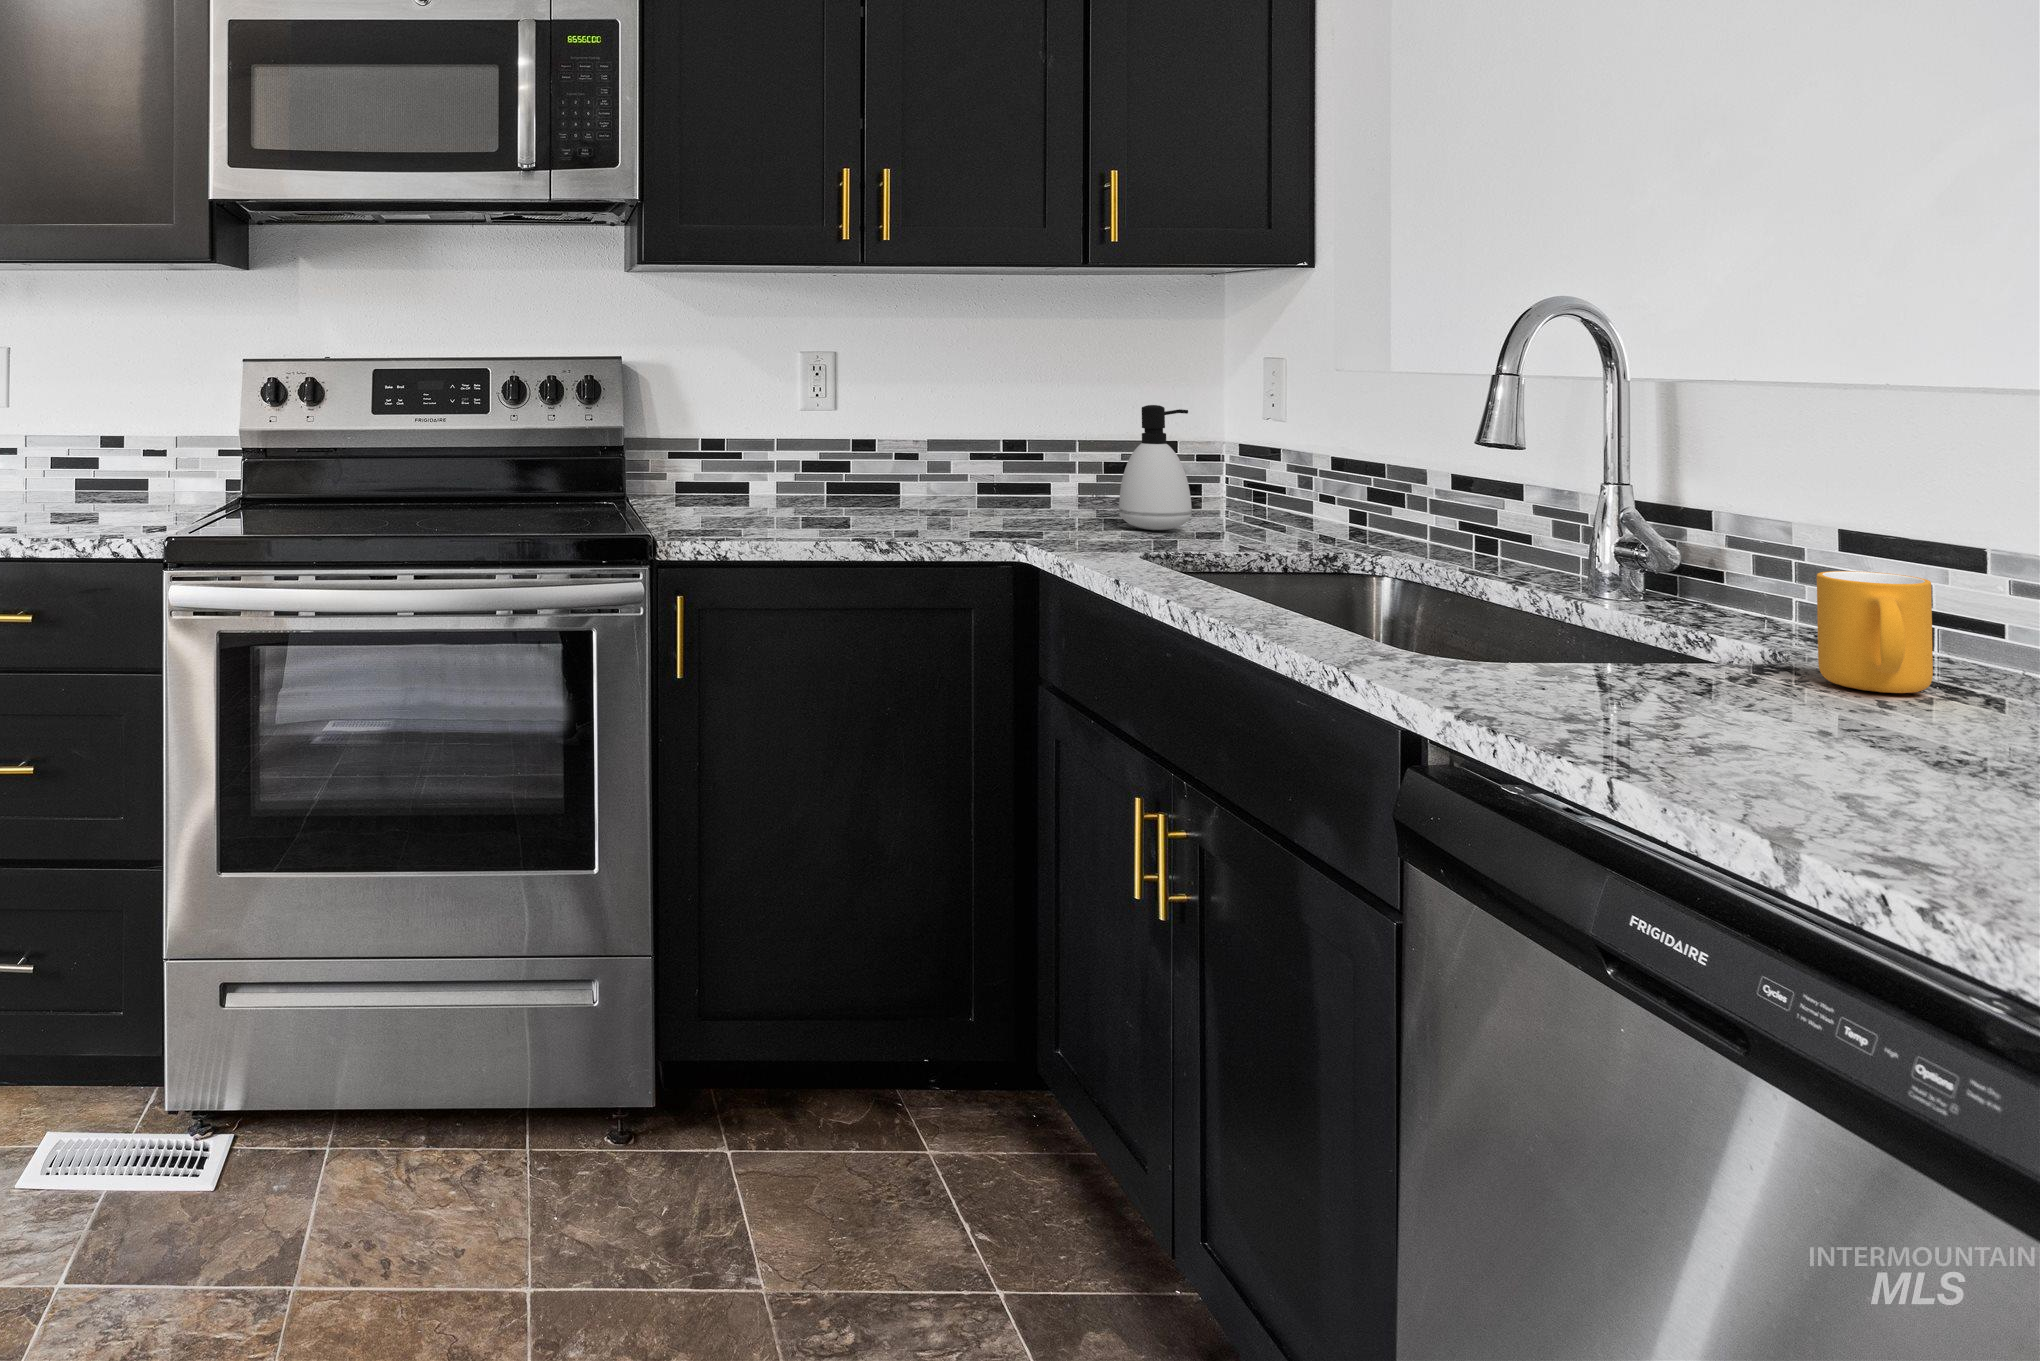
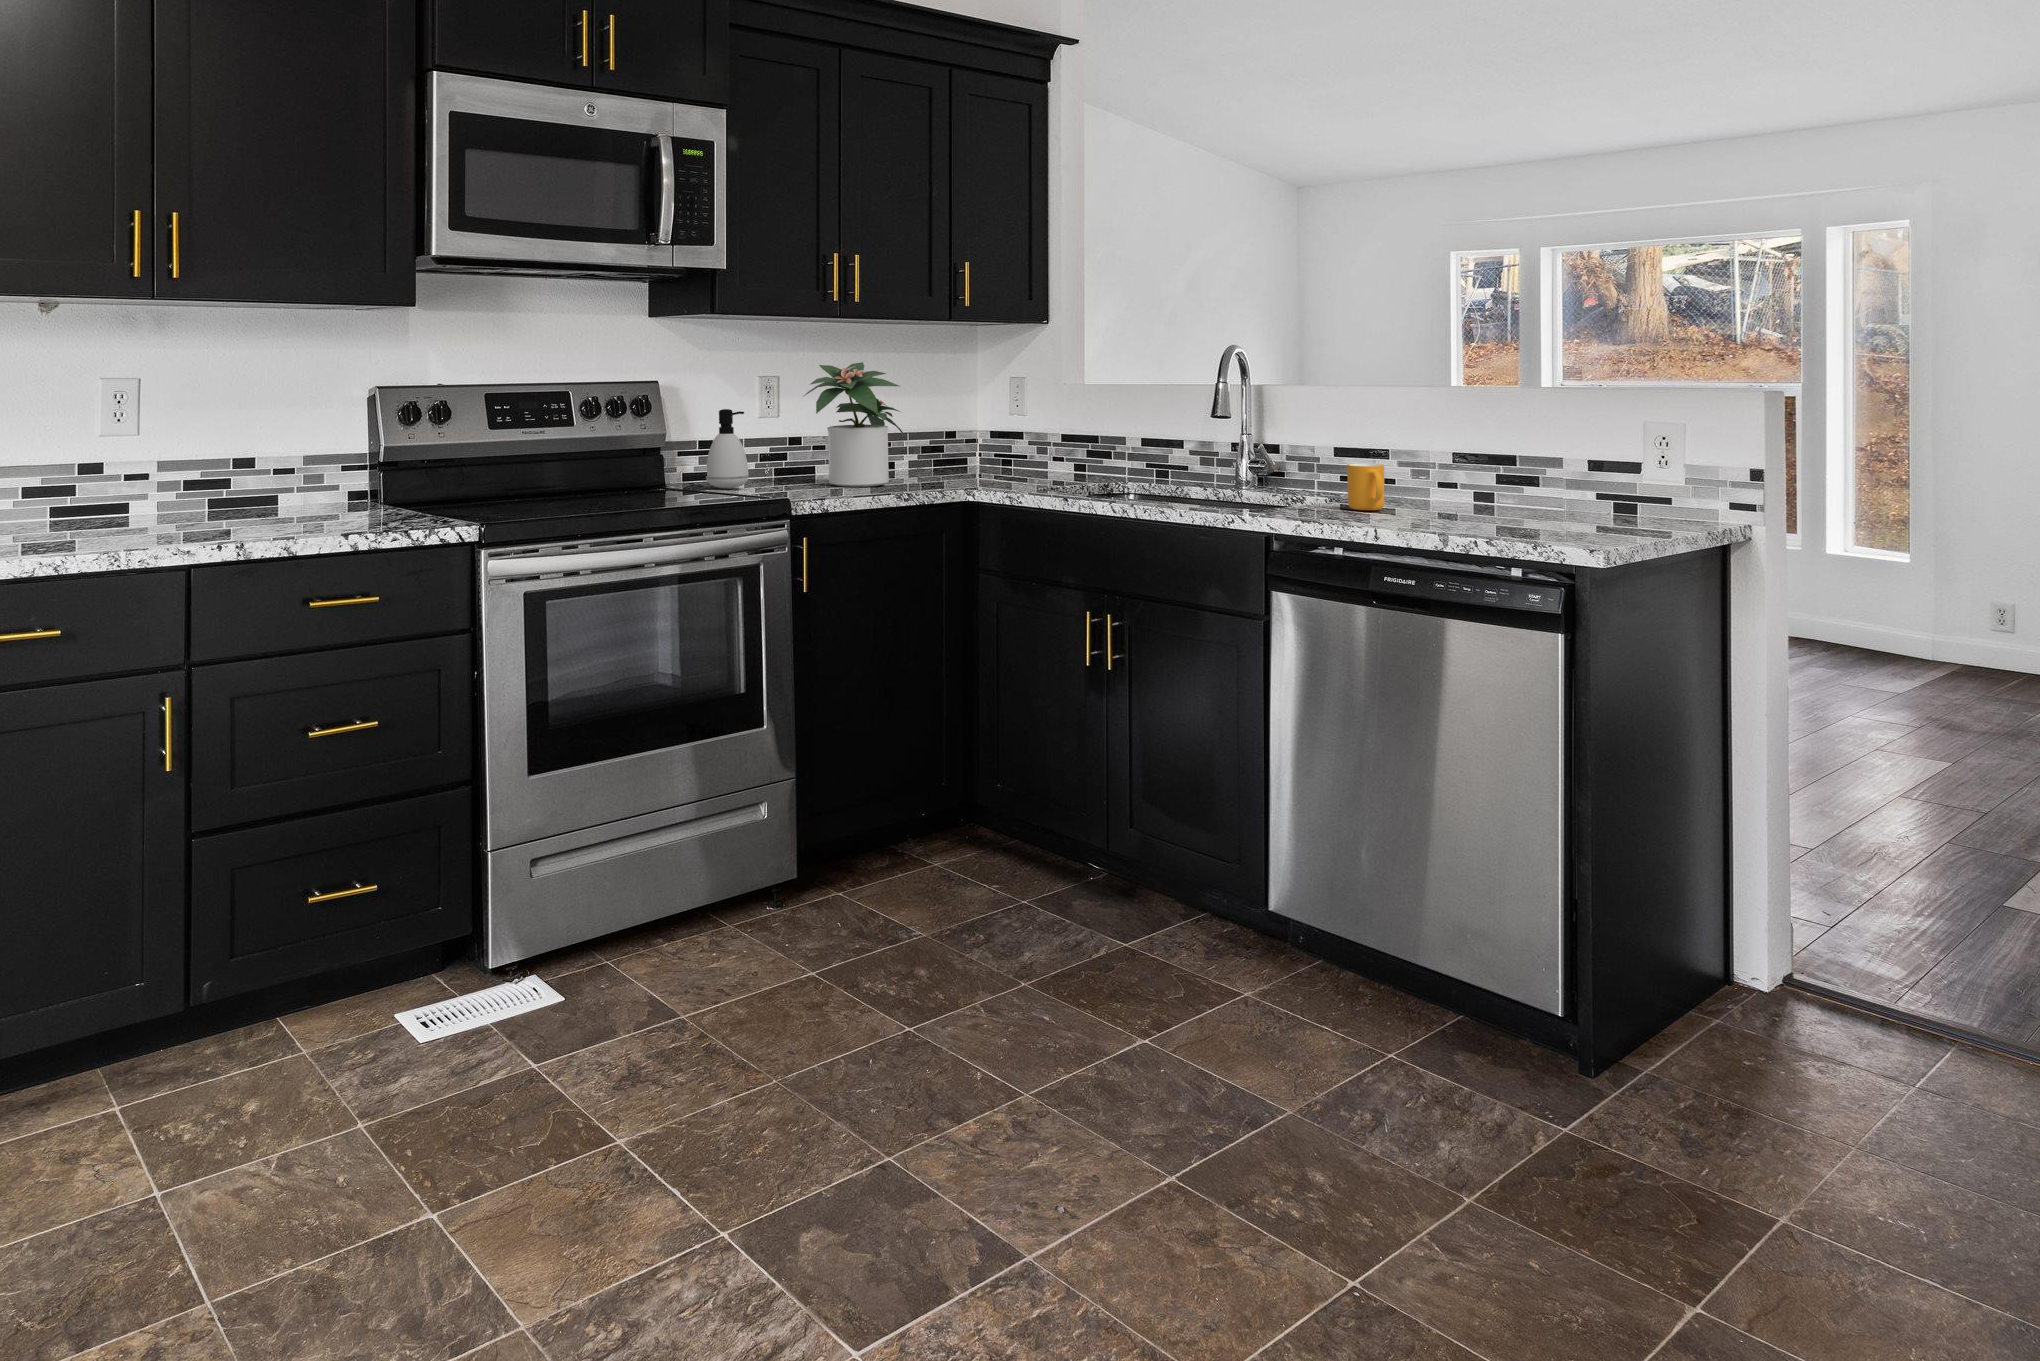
potted plant: none [868,329,1042,523] -> present [804,362,906,487]
soap dispenser: present [1119,405,1192,530] -> present [706,409,749,489]

